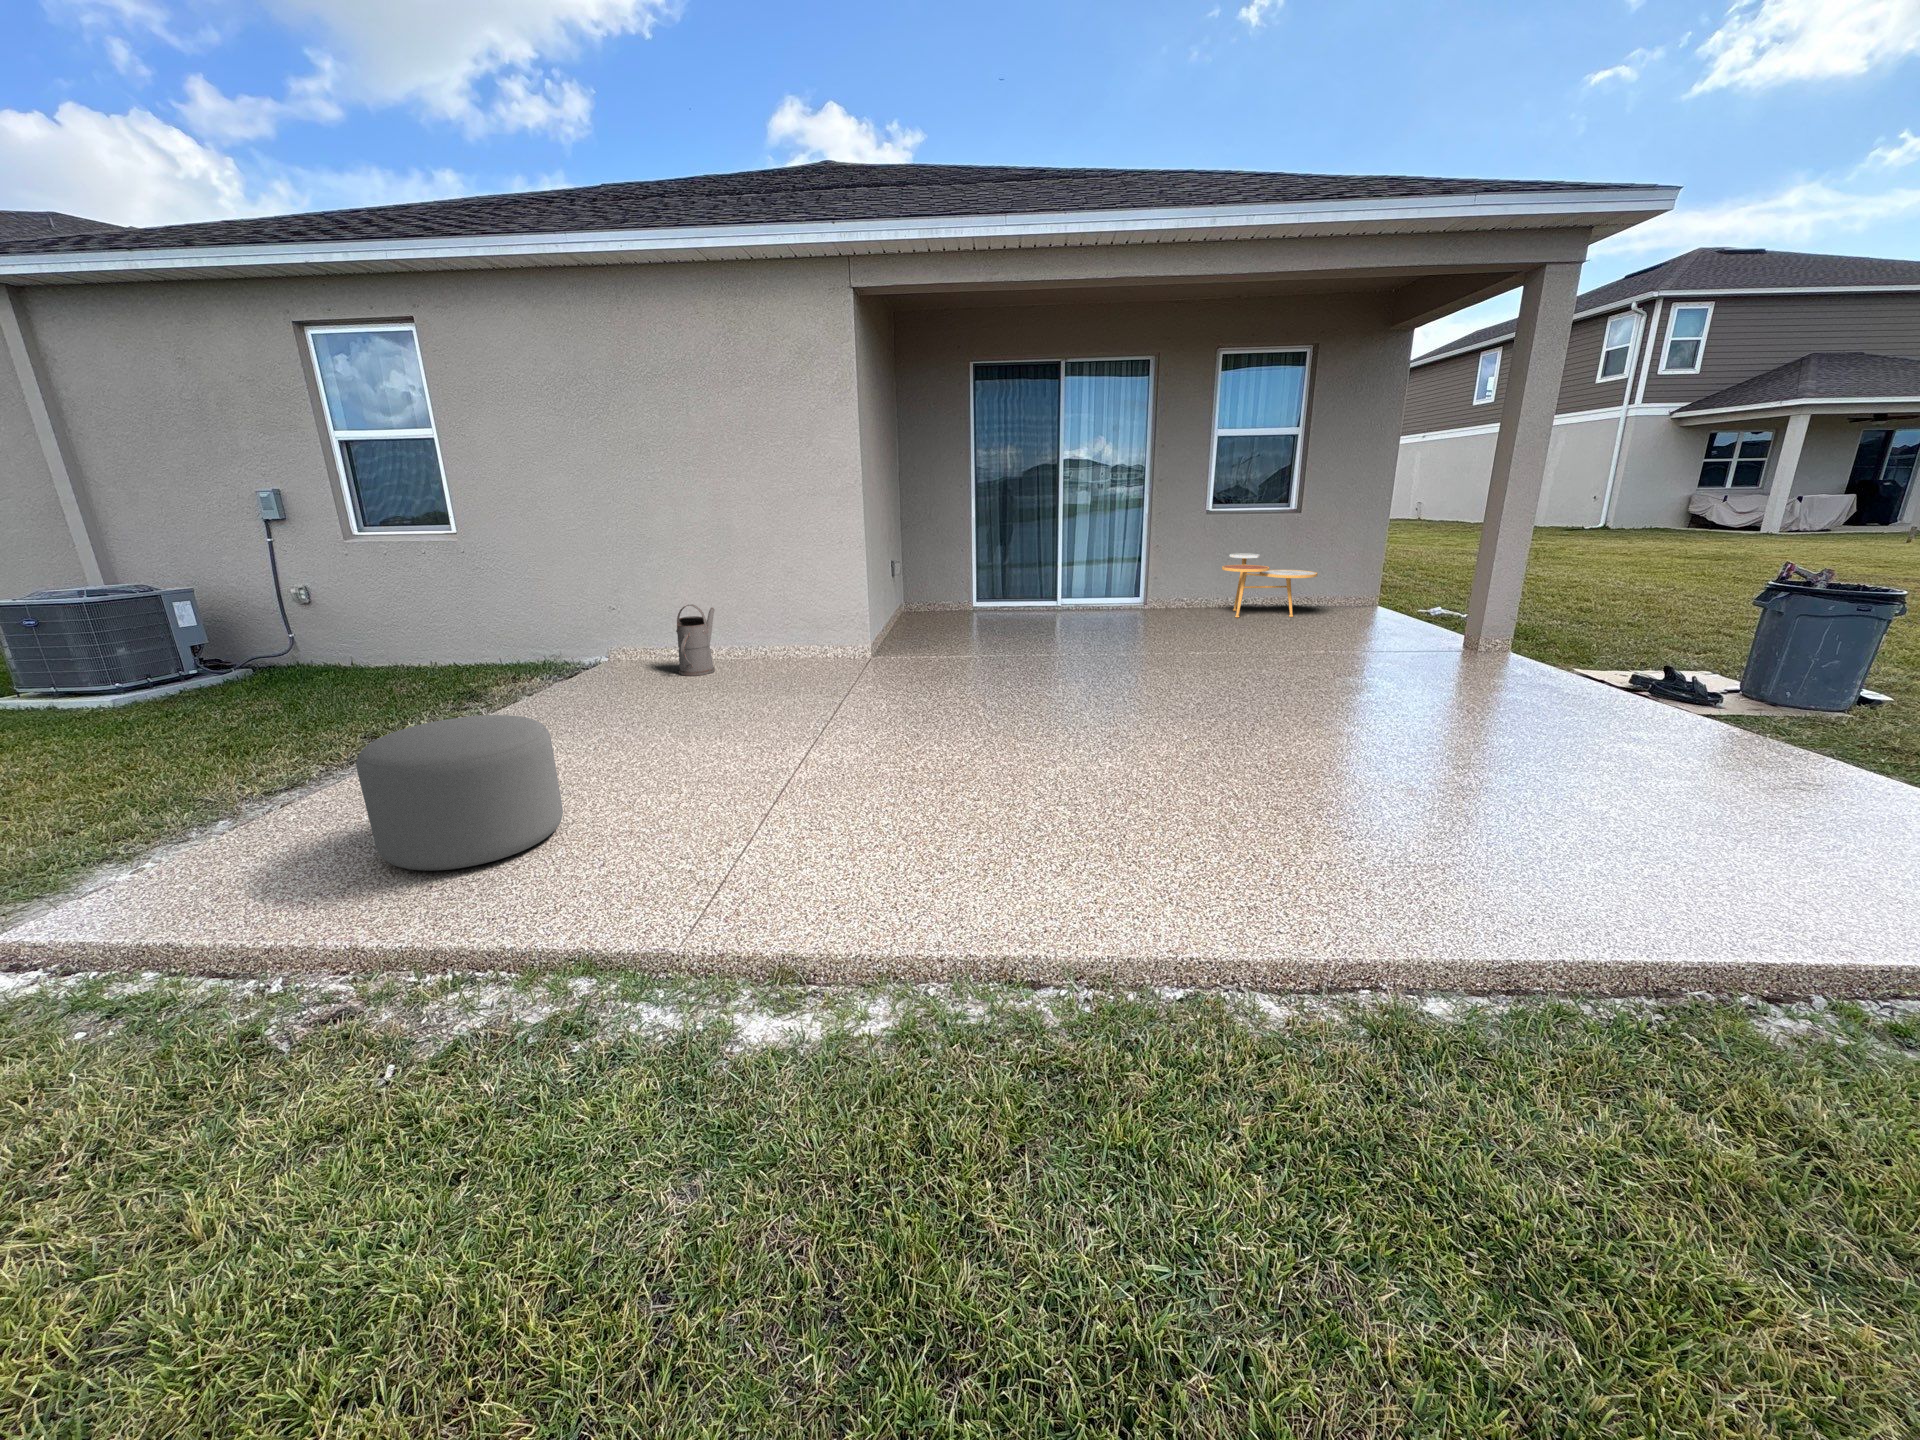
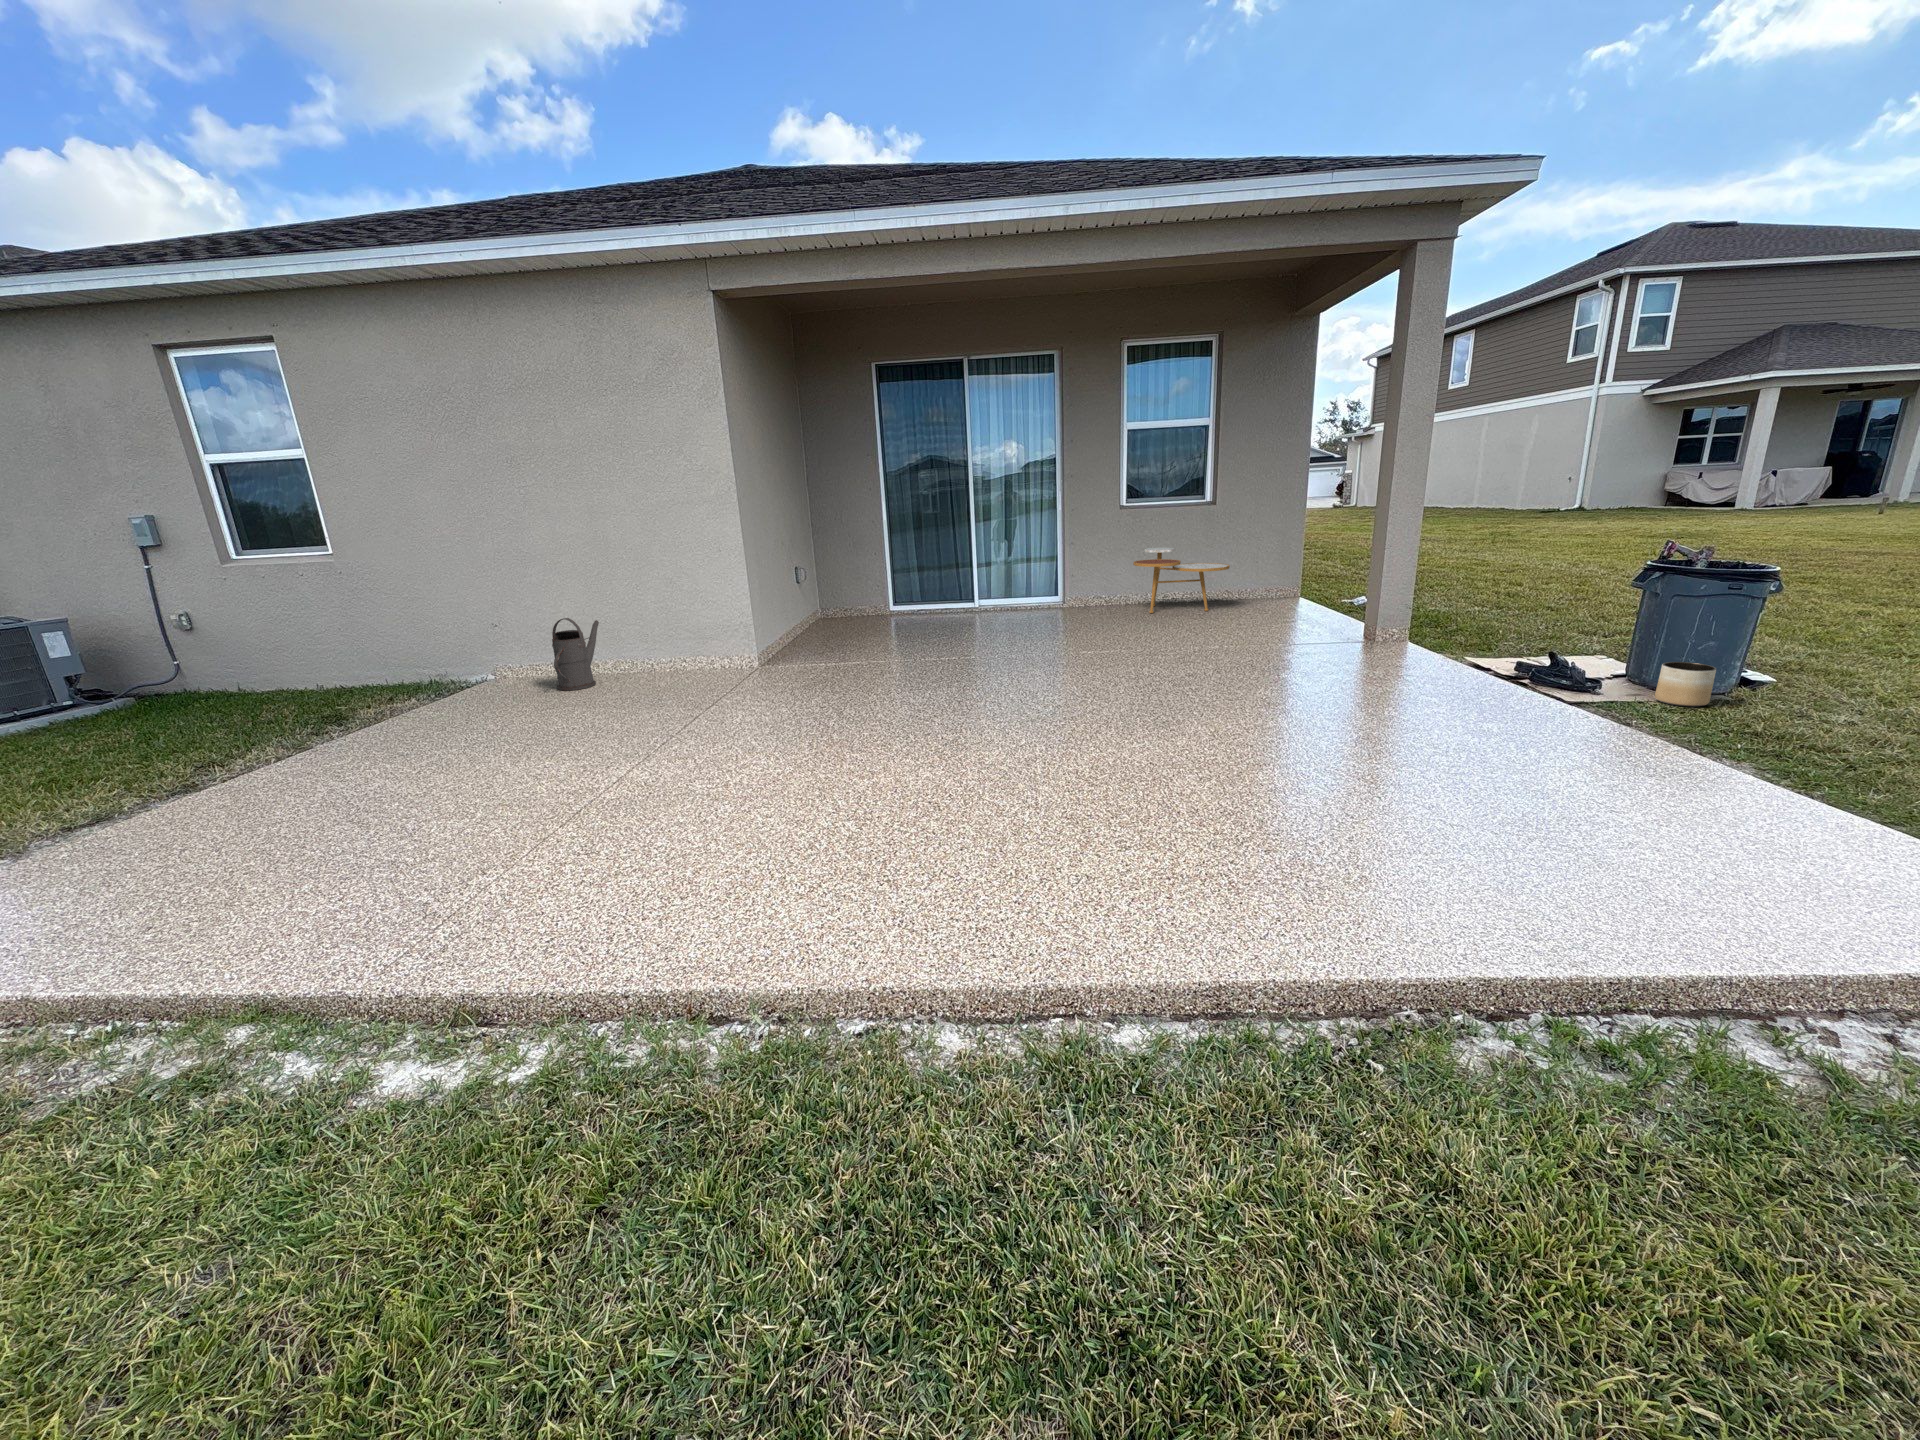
planter: none [1776,679,1841,722] -> present [1655,662,1716,707]
ottoman: present [356,715,563,871] -> none [76,743,332,908]

